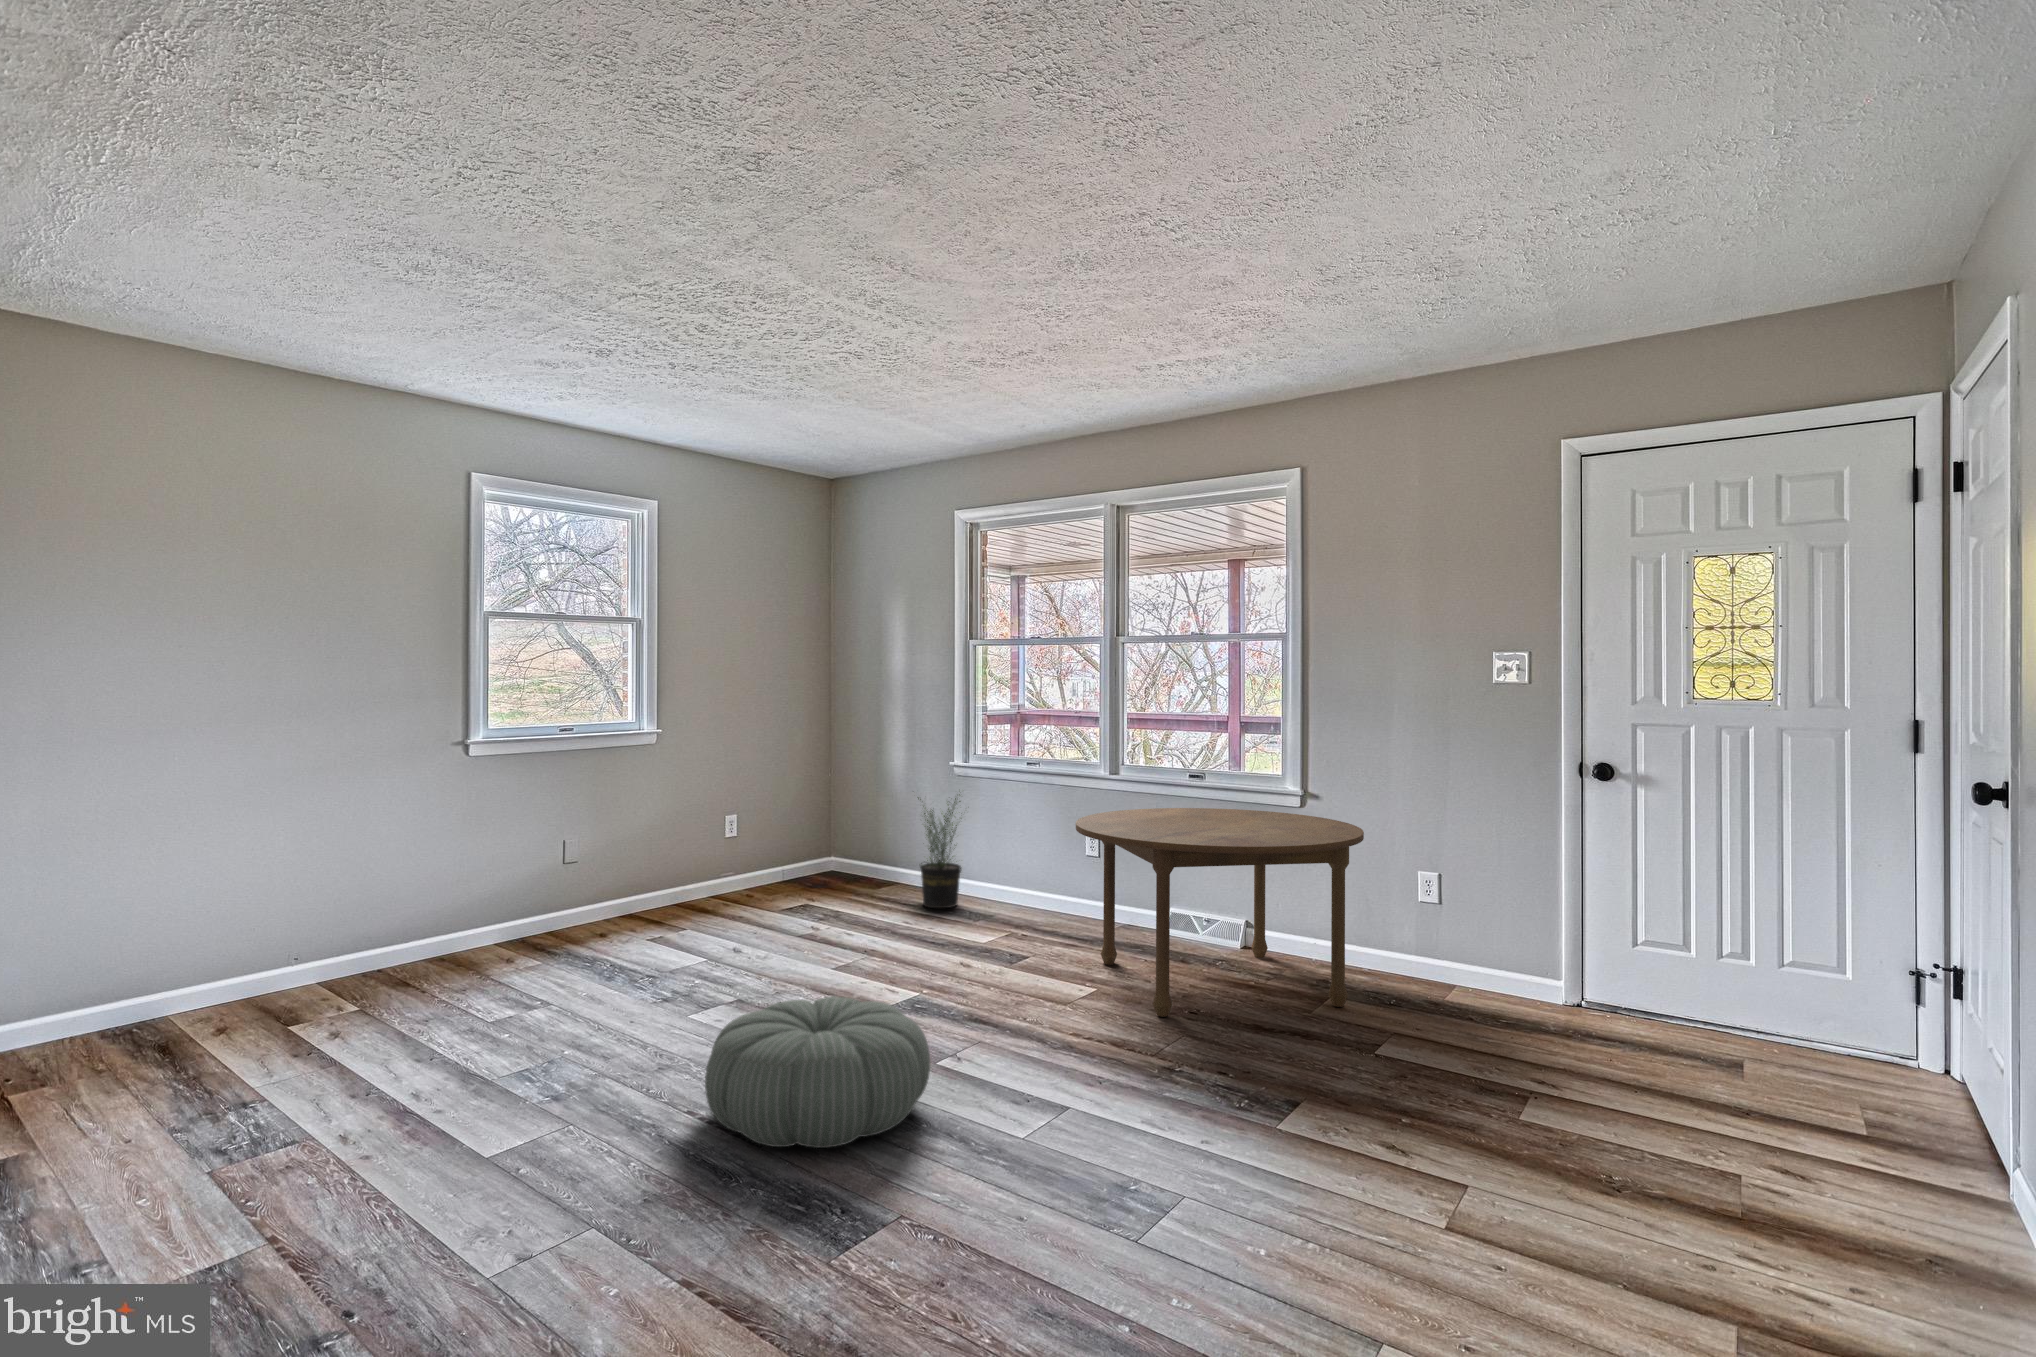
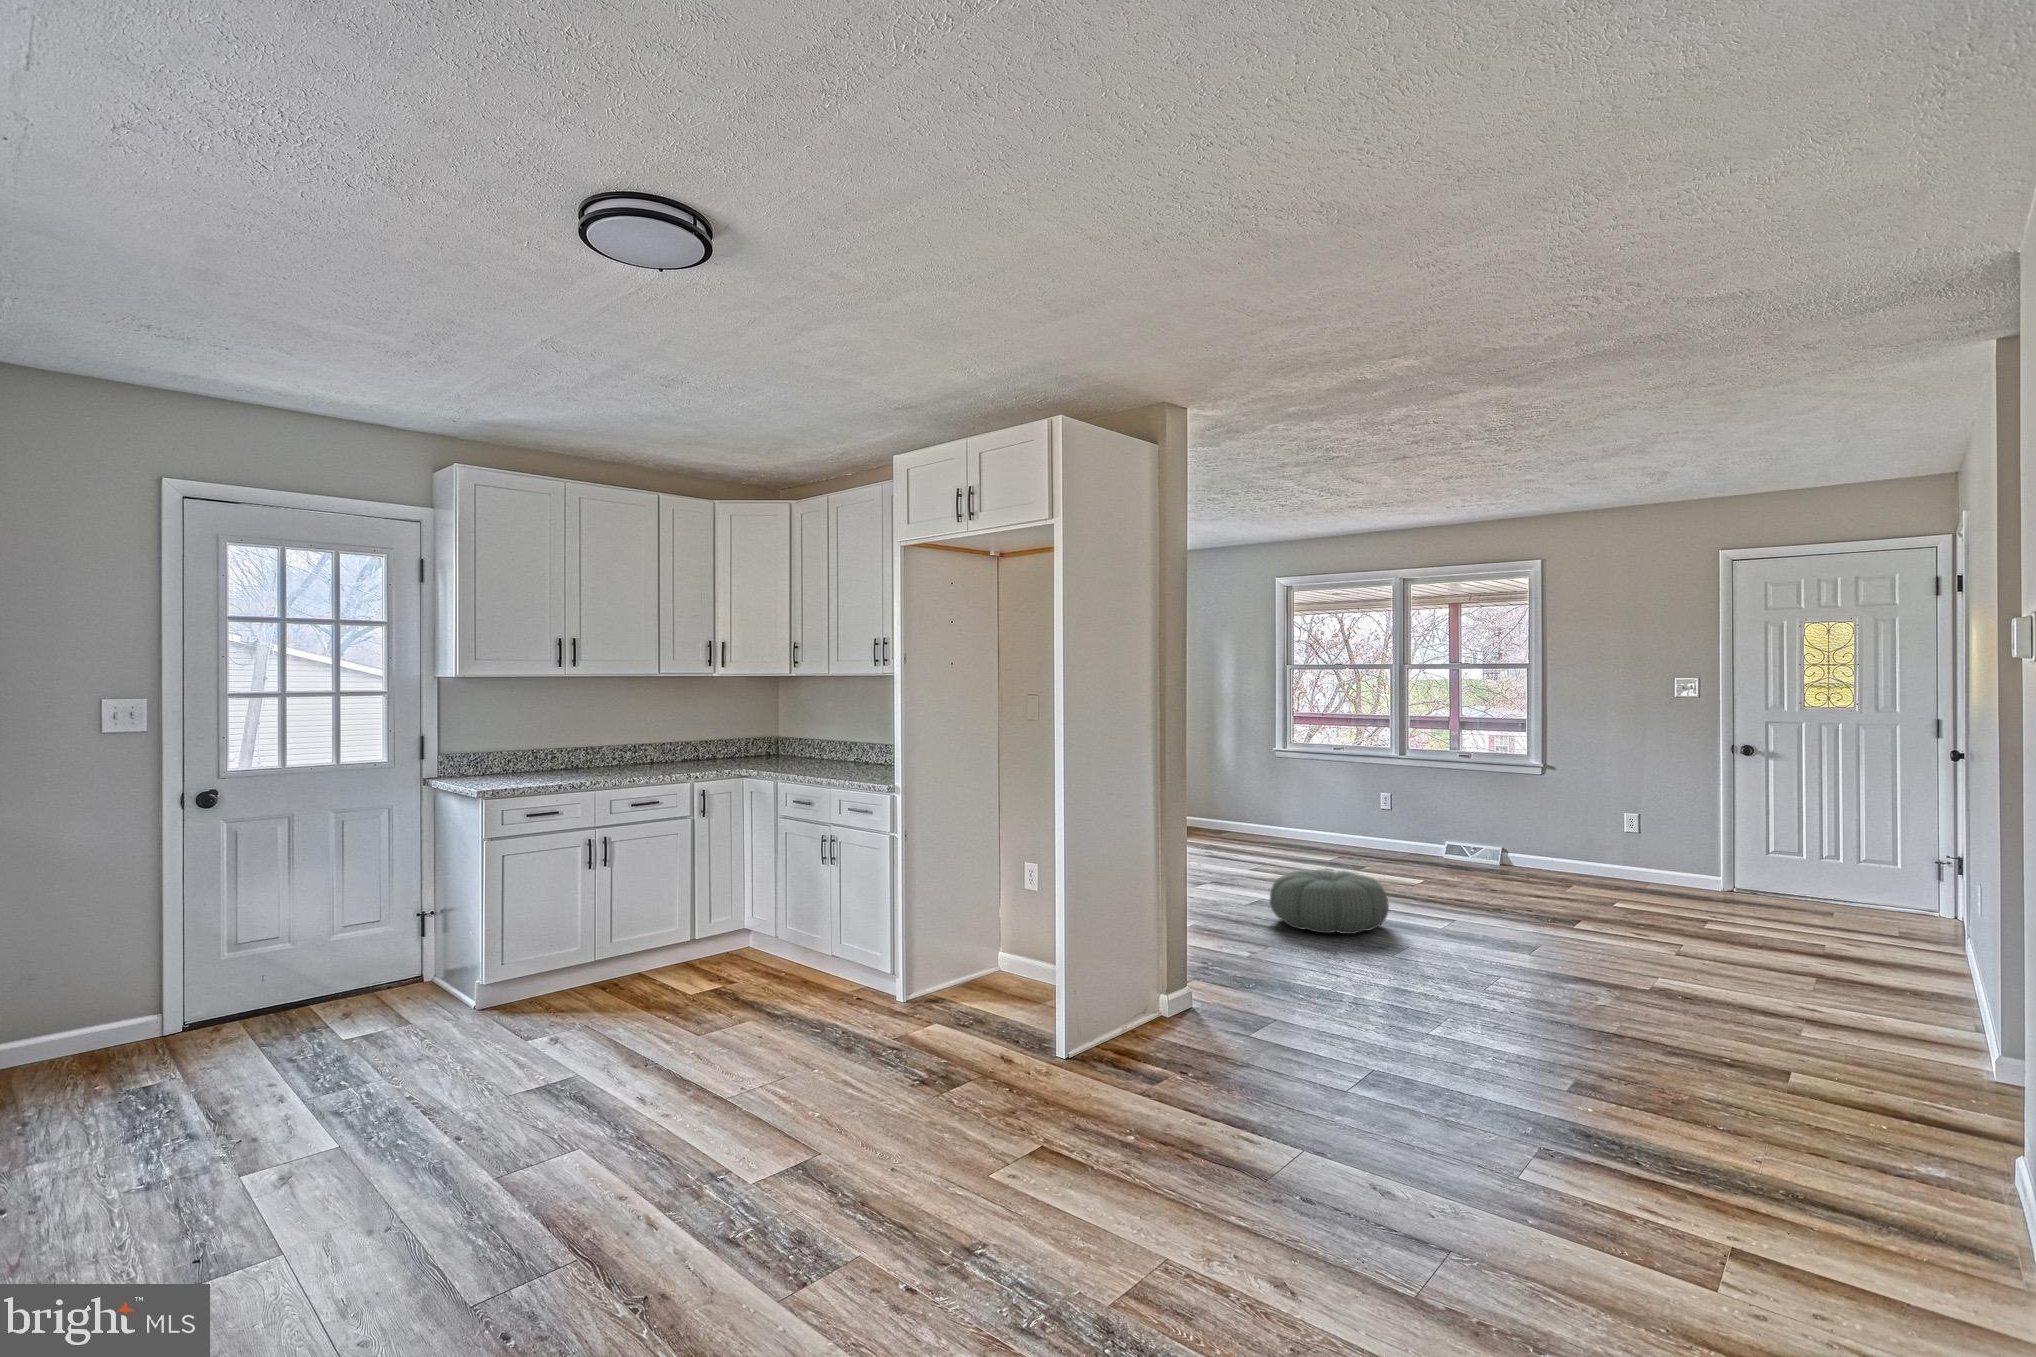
potted plant: present [918,794,962,908] -> none [1251,765,1294,845]
dining table: present [1076,808,1364,1017] -> none [1404,776,1595,894]

